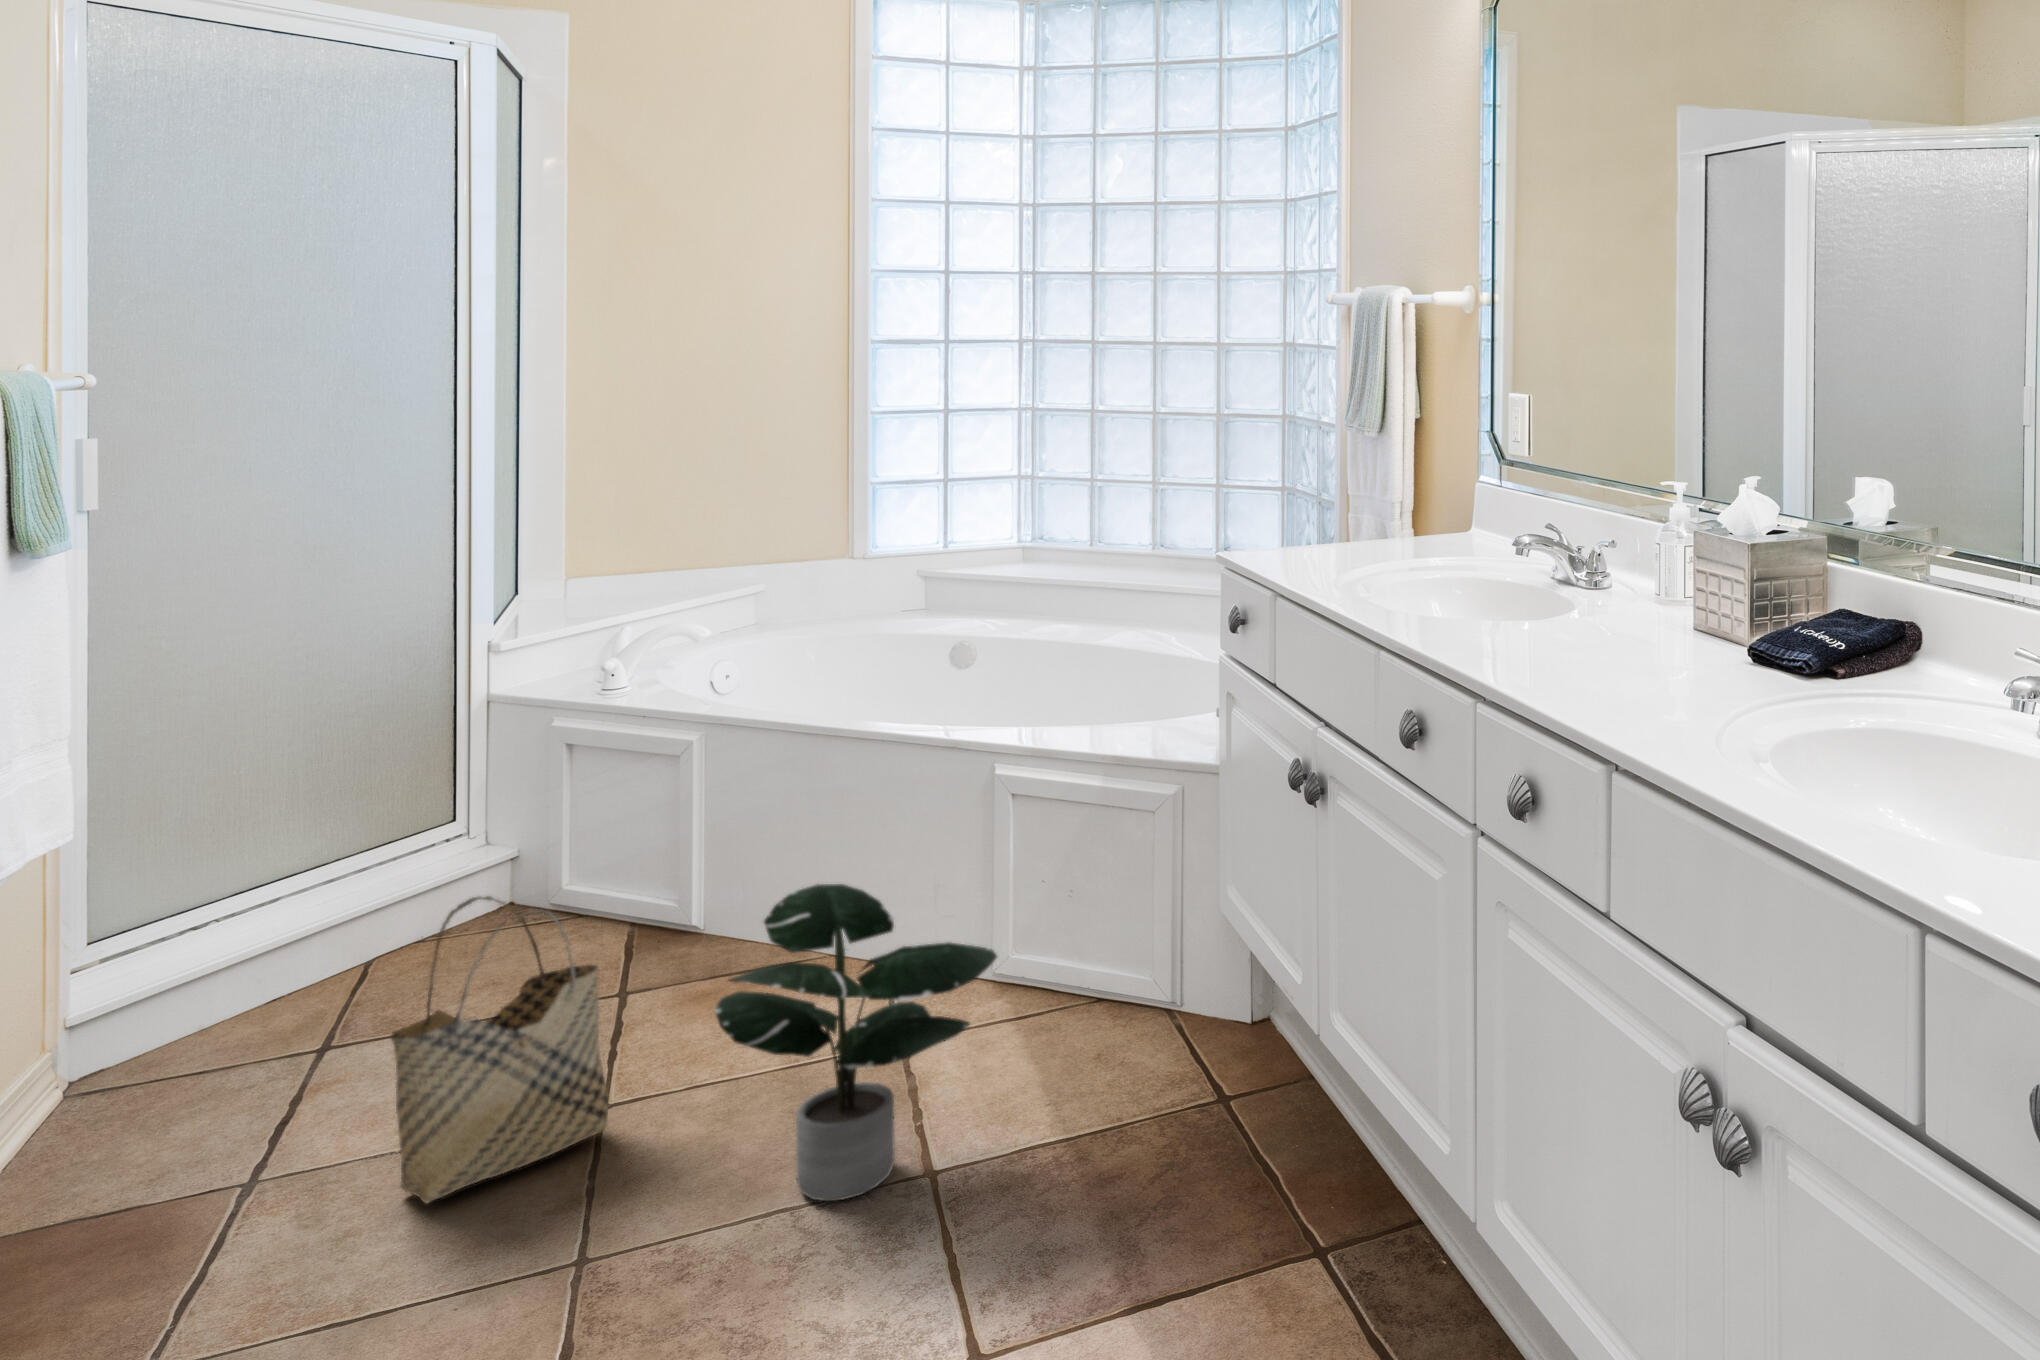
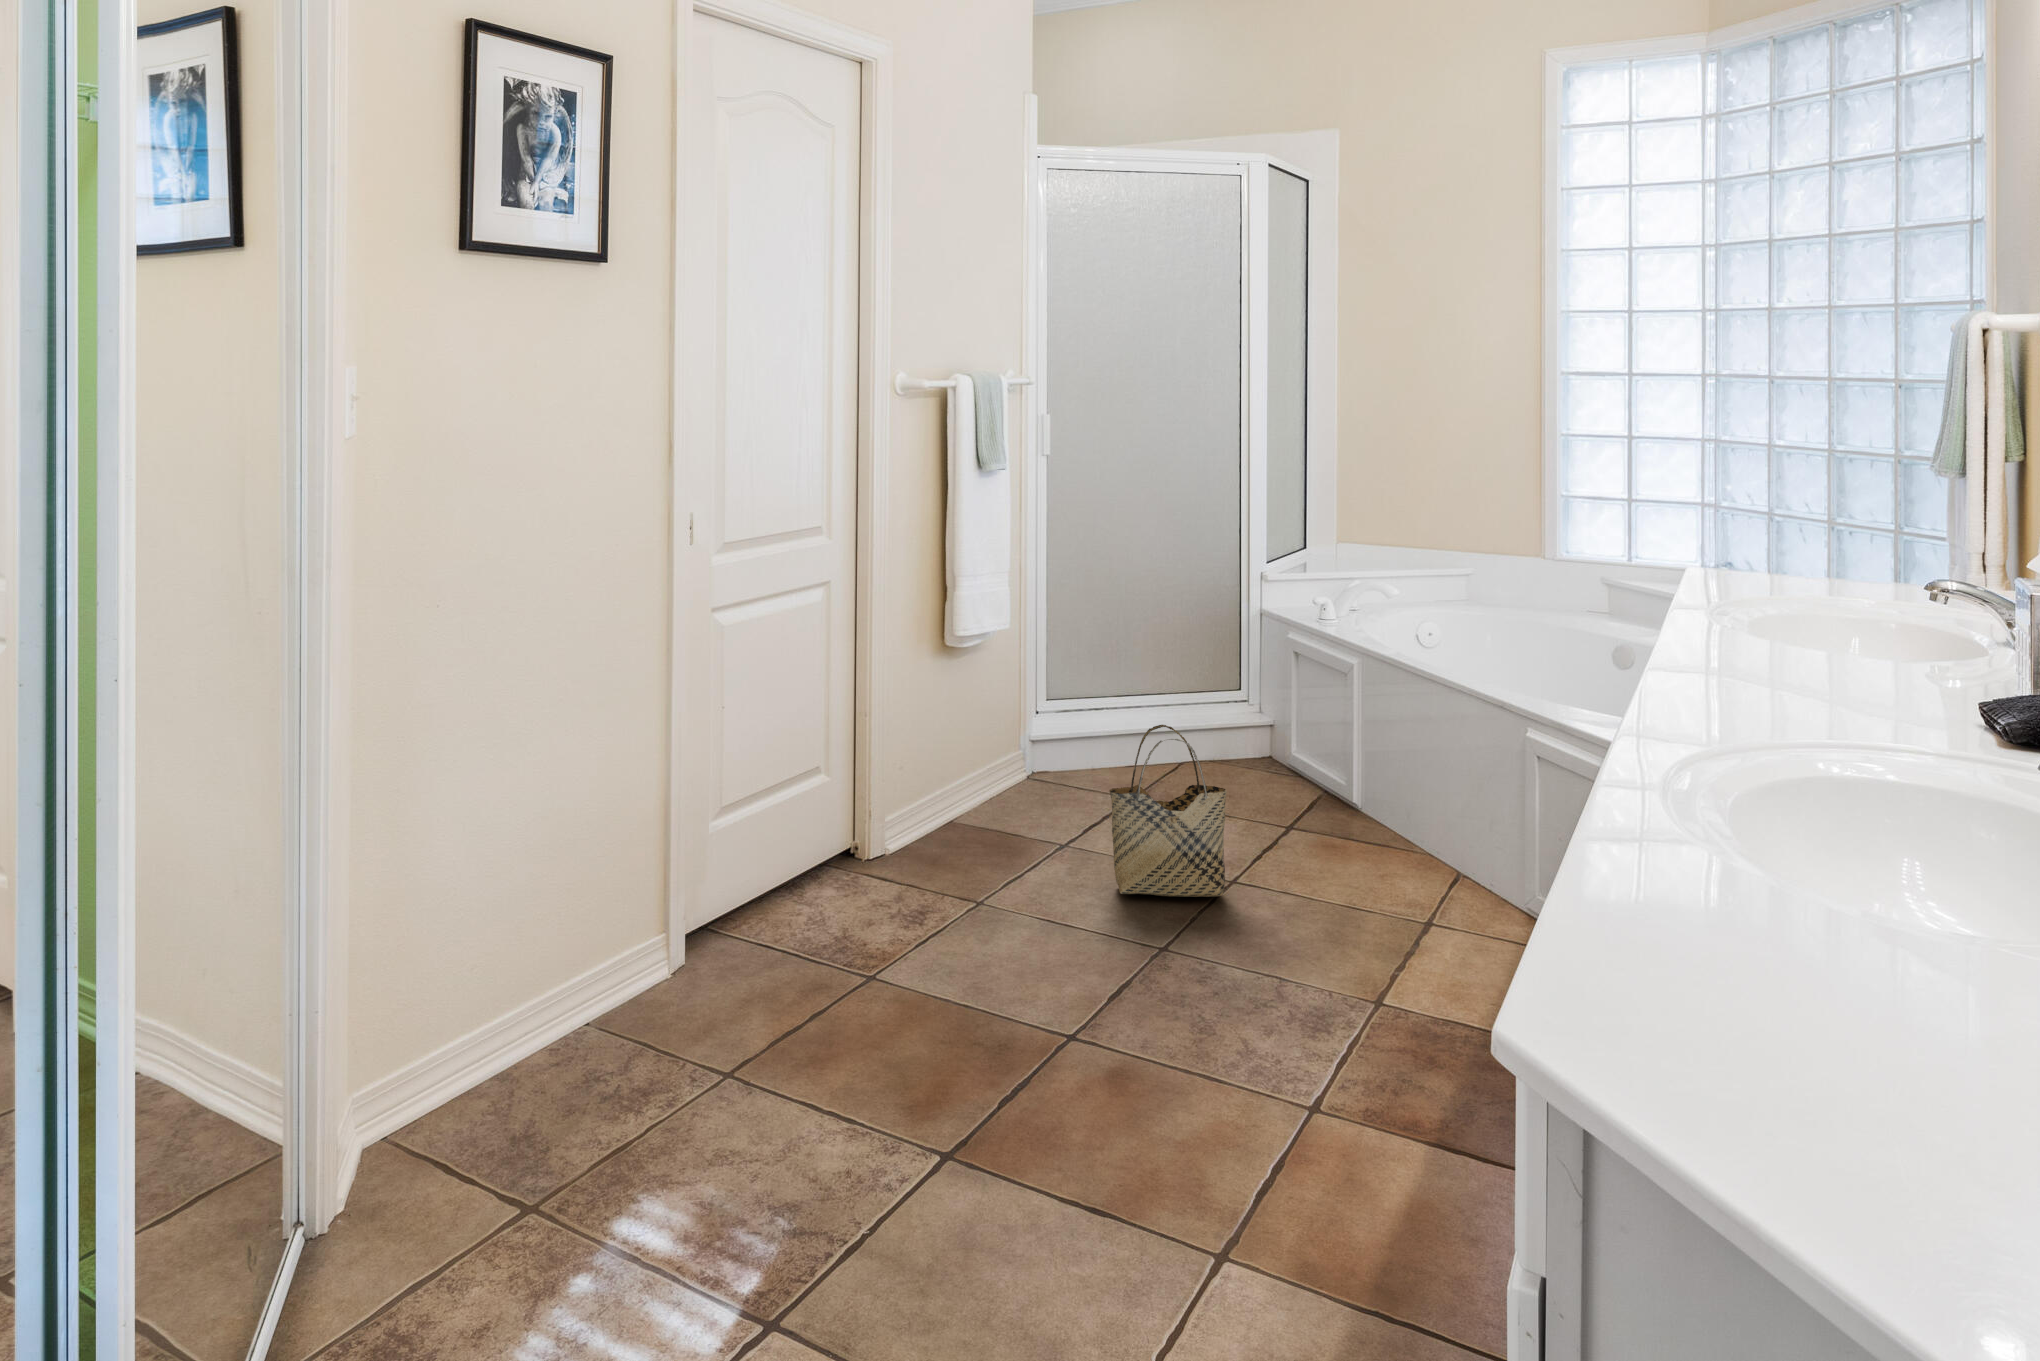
potted plant: present [715,884,997,1201] -> none [1244,774,1435,993]

